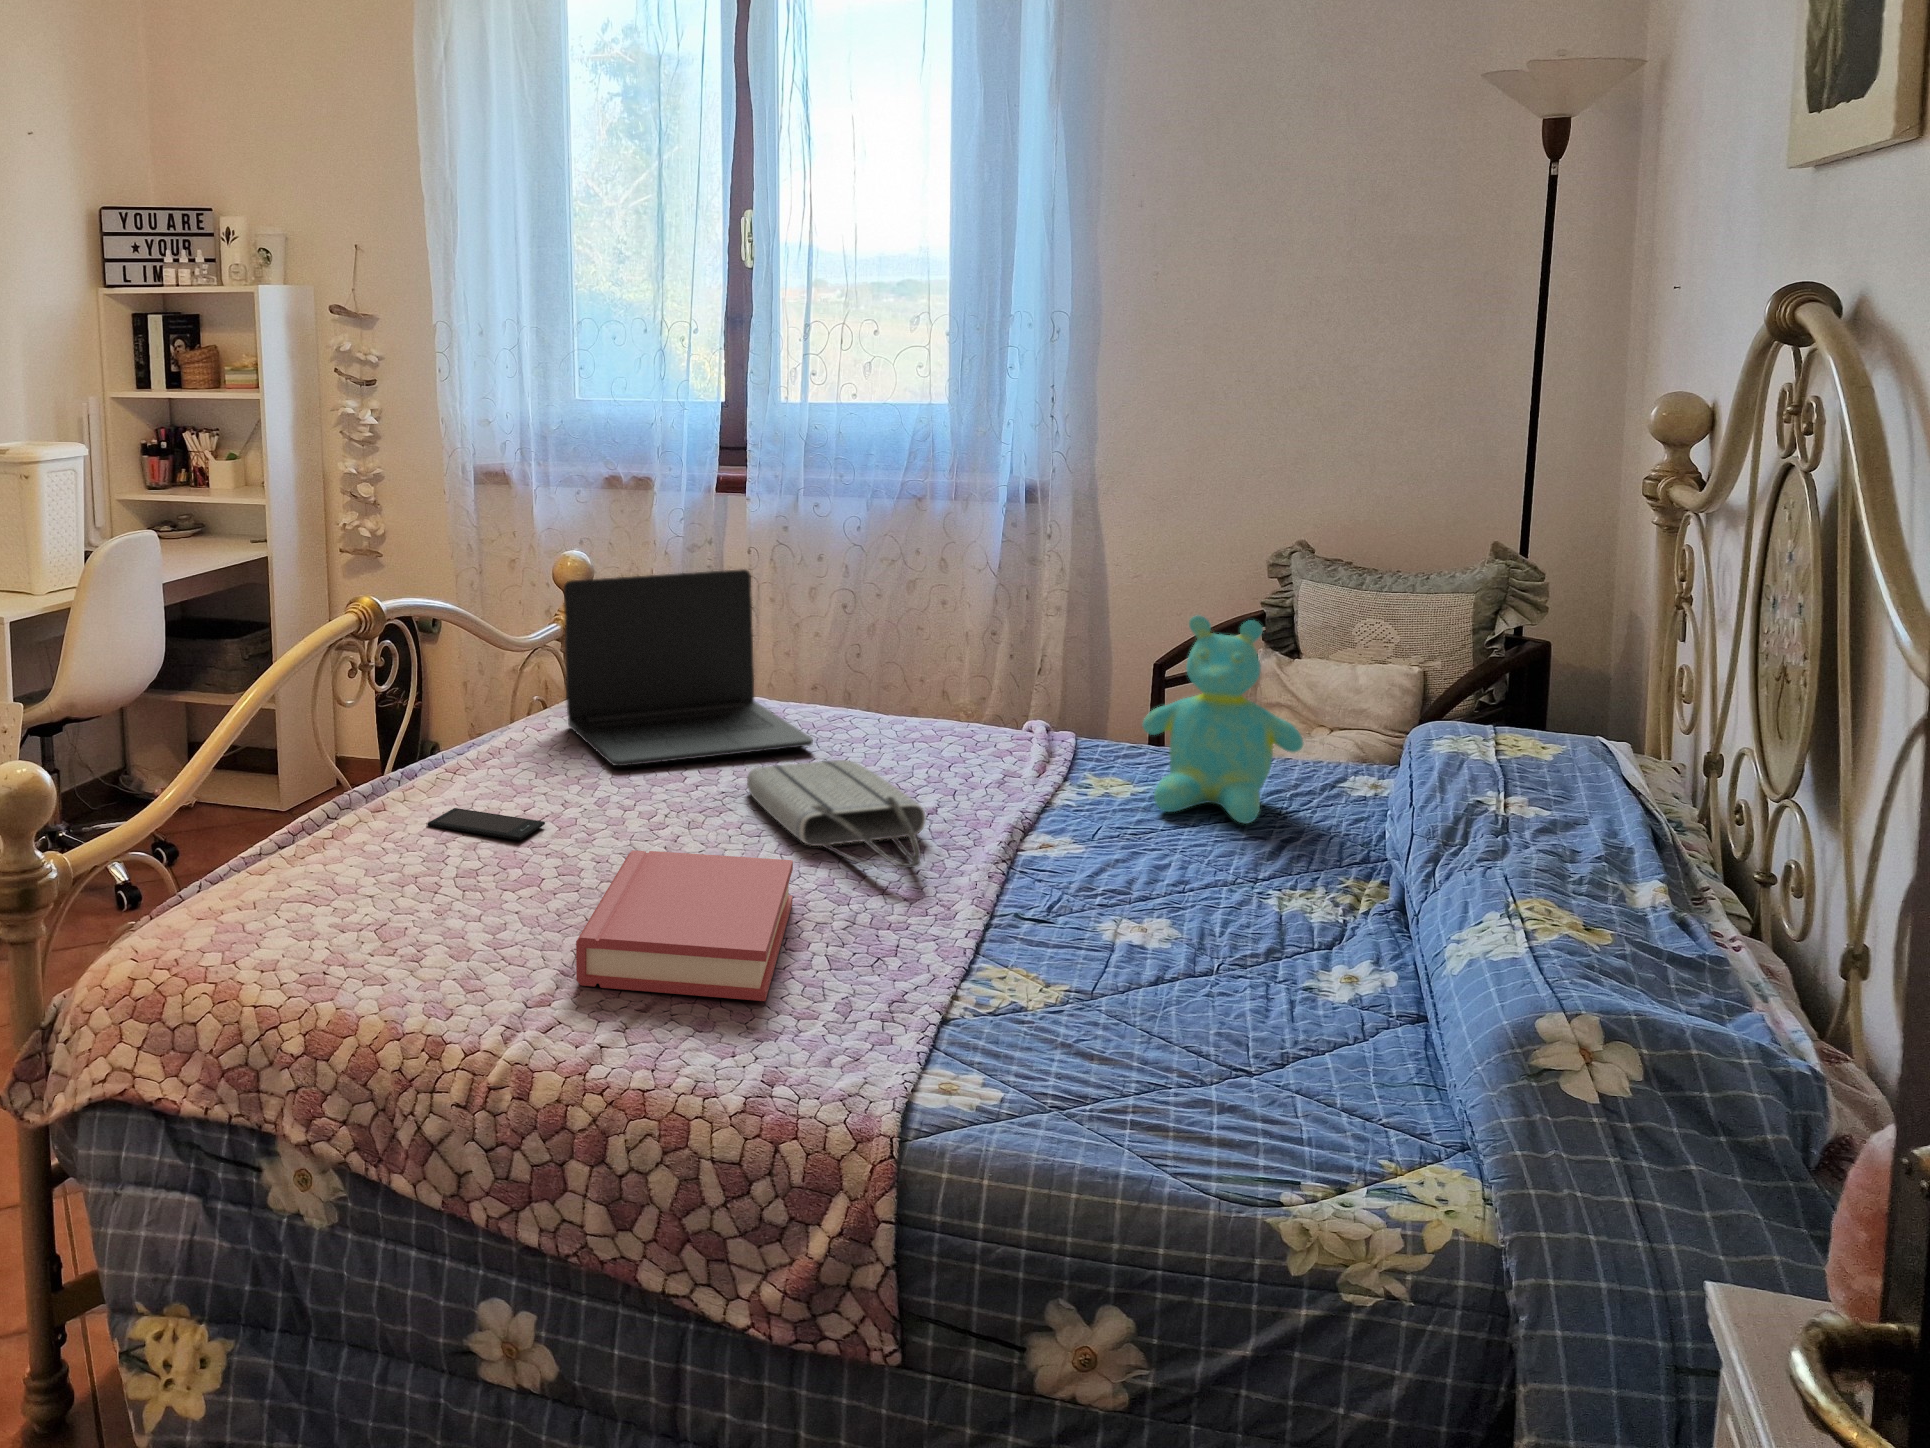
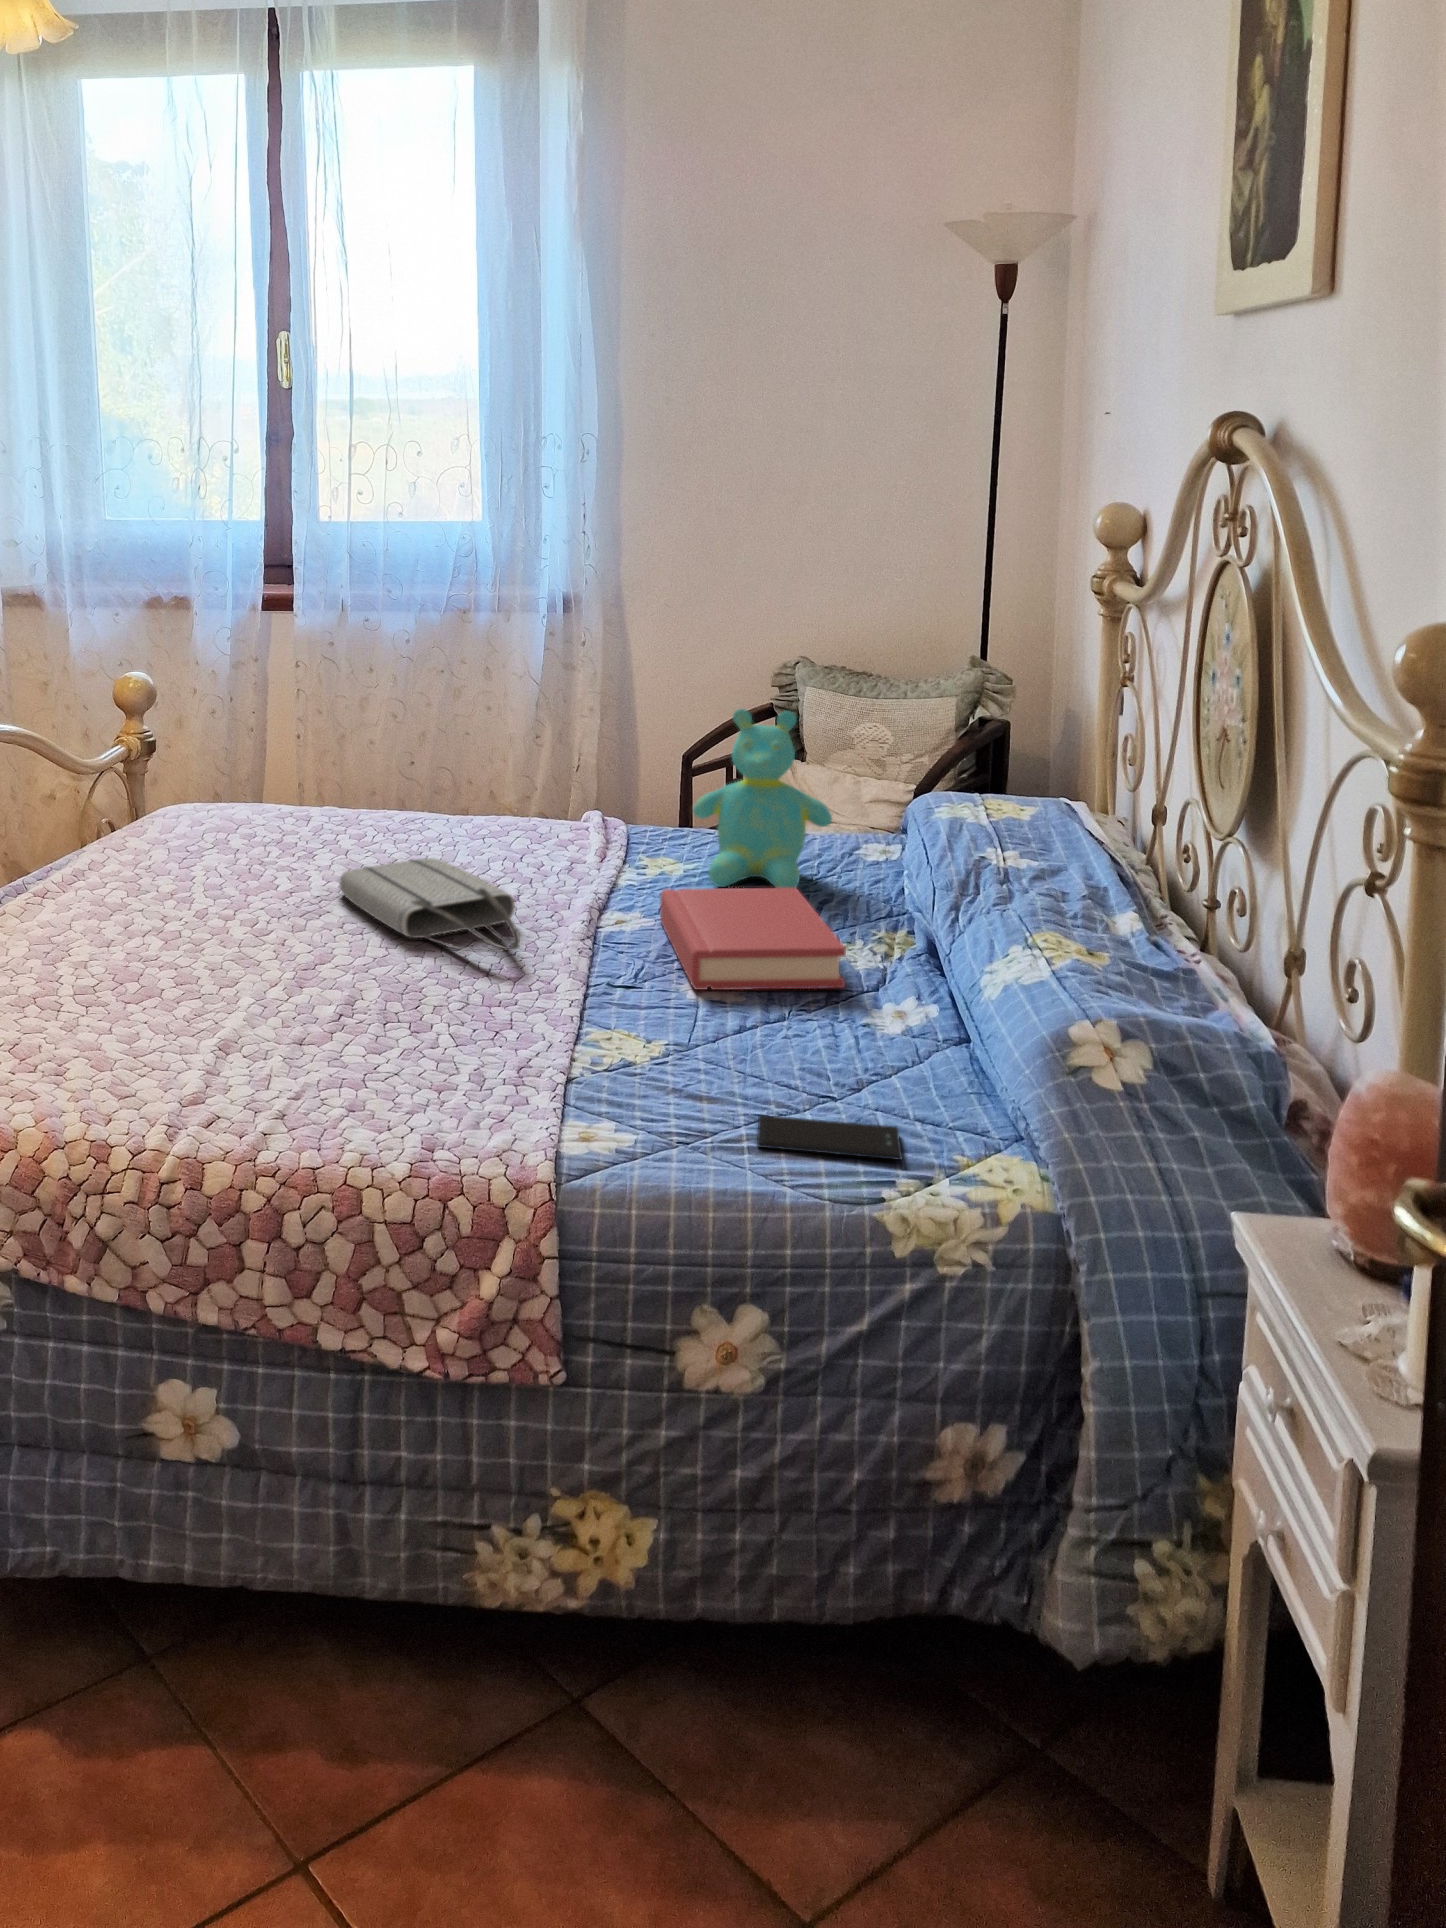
laptop: present [564,569,813,766] -> none [140,682,392,878]
smartphone: present [427,808,545,840] -> present [757,1115,902,1160]
hardback book: present [576,850,793,1001] -> present [660,888,846,990]

